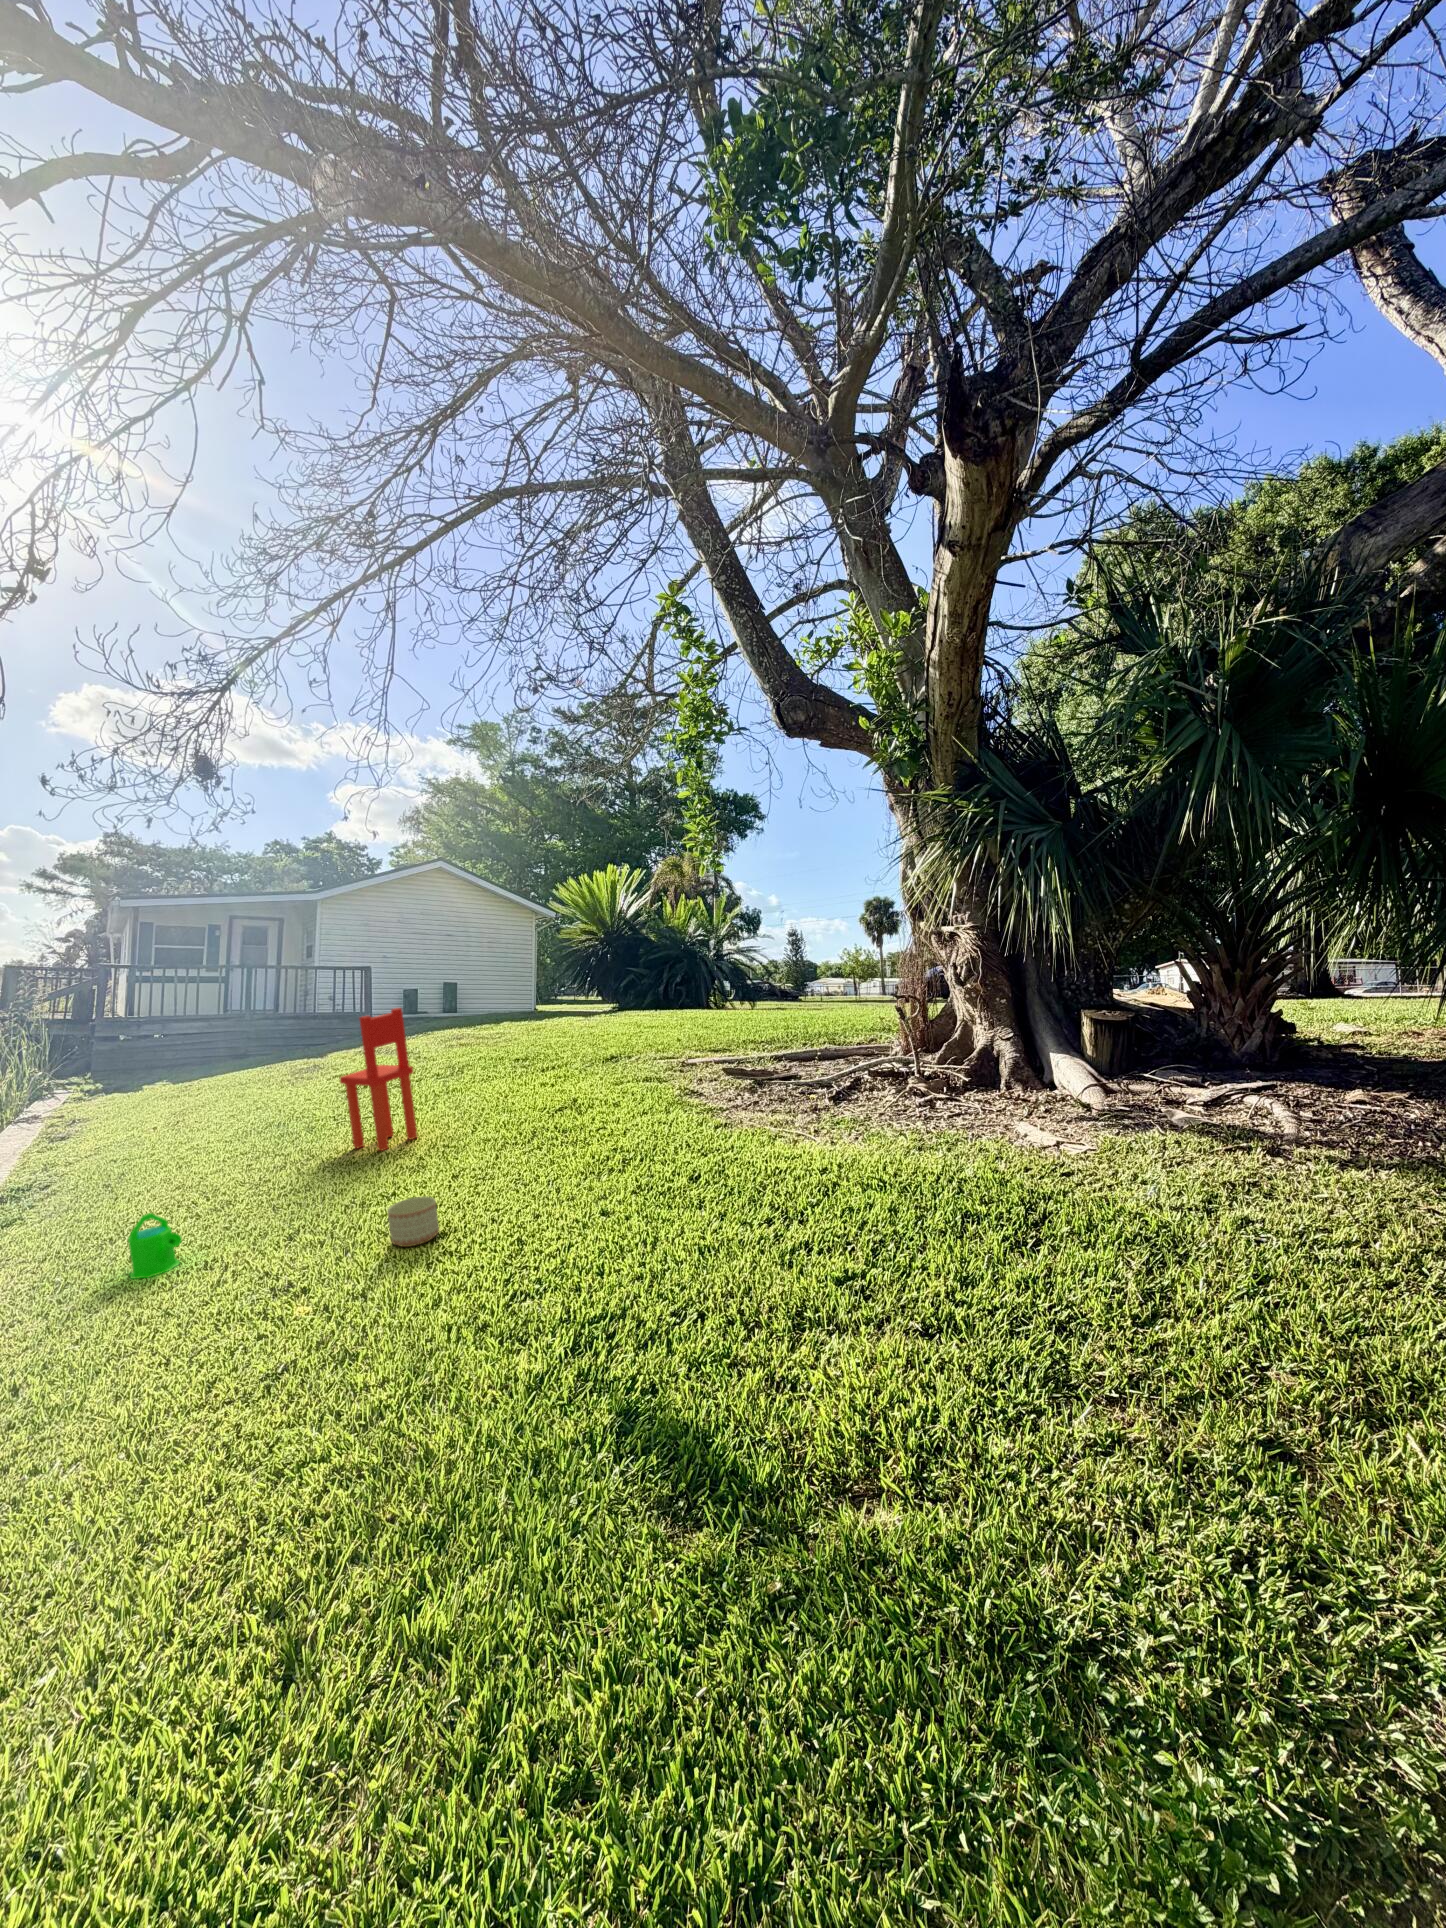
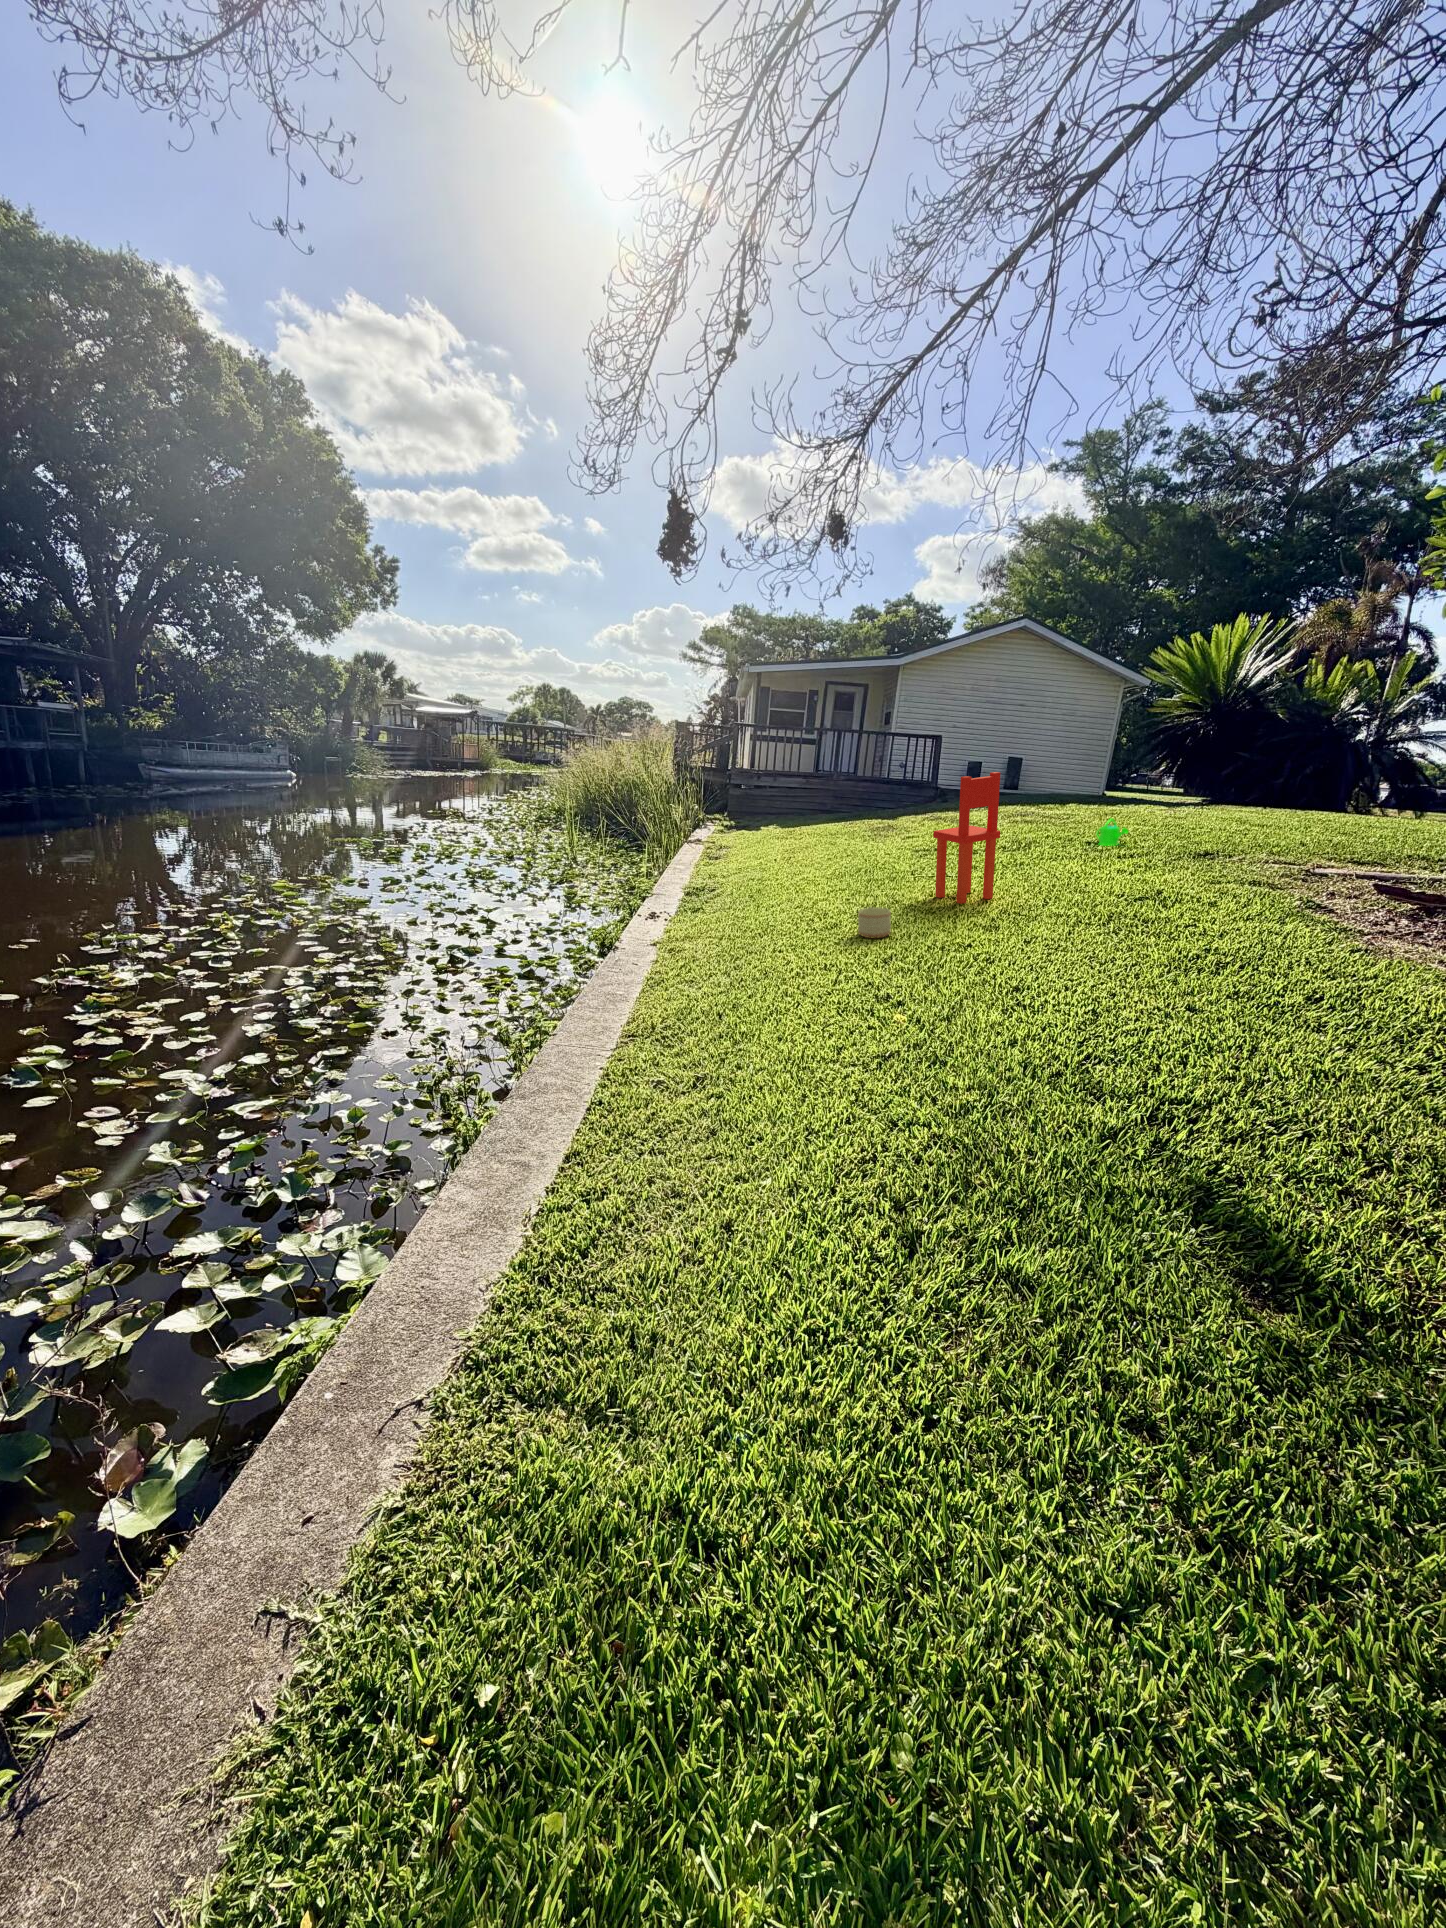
planter: present [387,1197,439,1247] -> present [858,907,891,939]
watering can: present [128,1213,182,1279] -> present [1096,818,1128,846]

